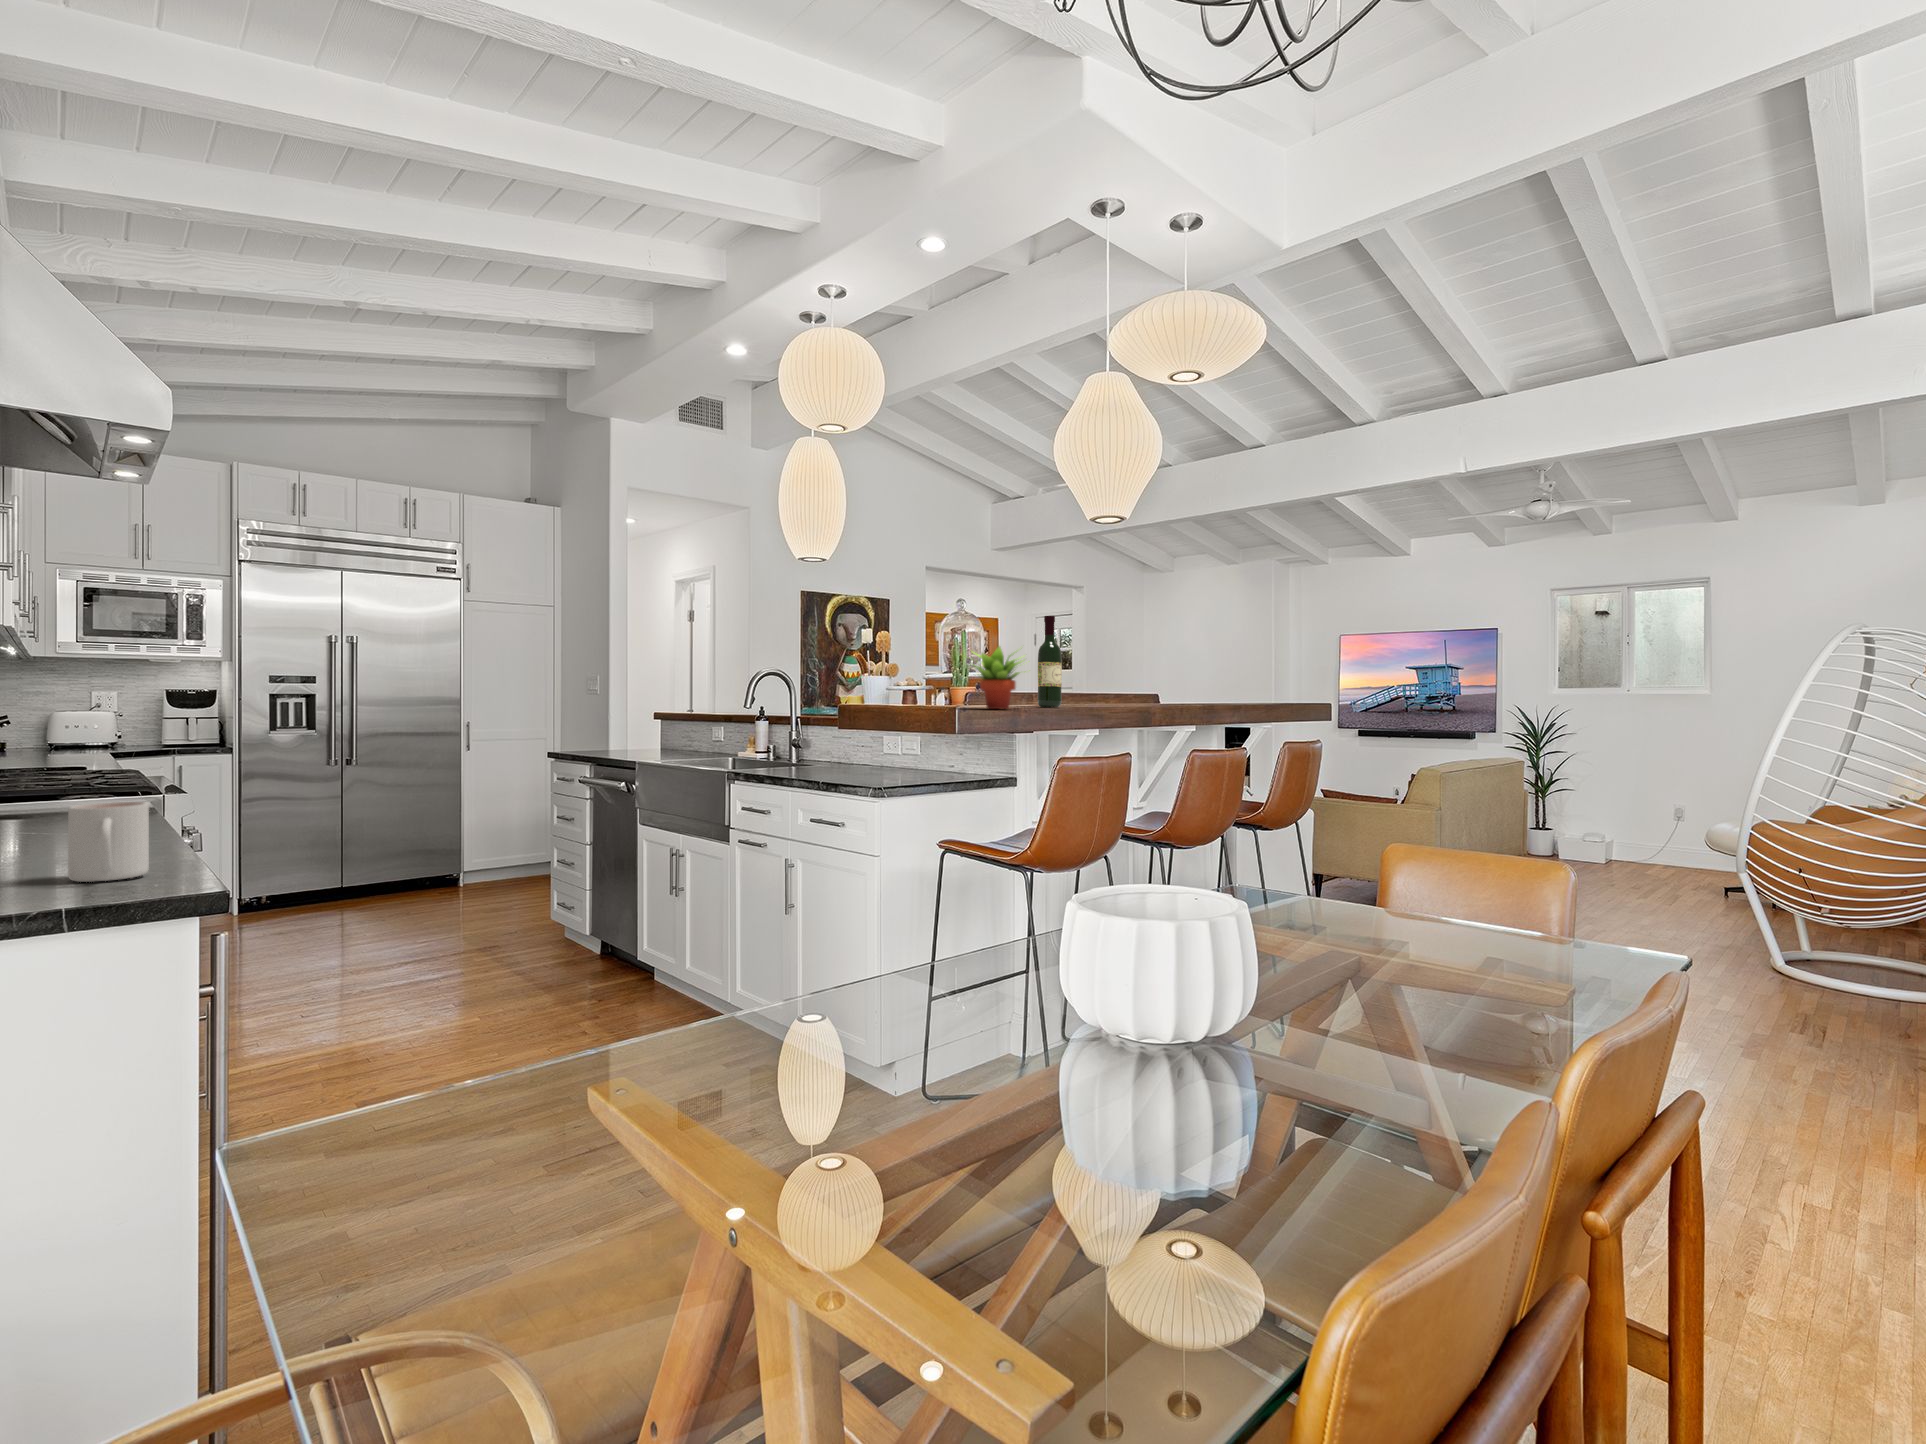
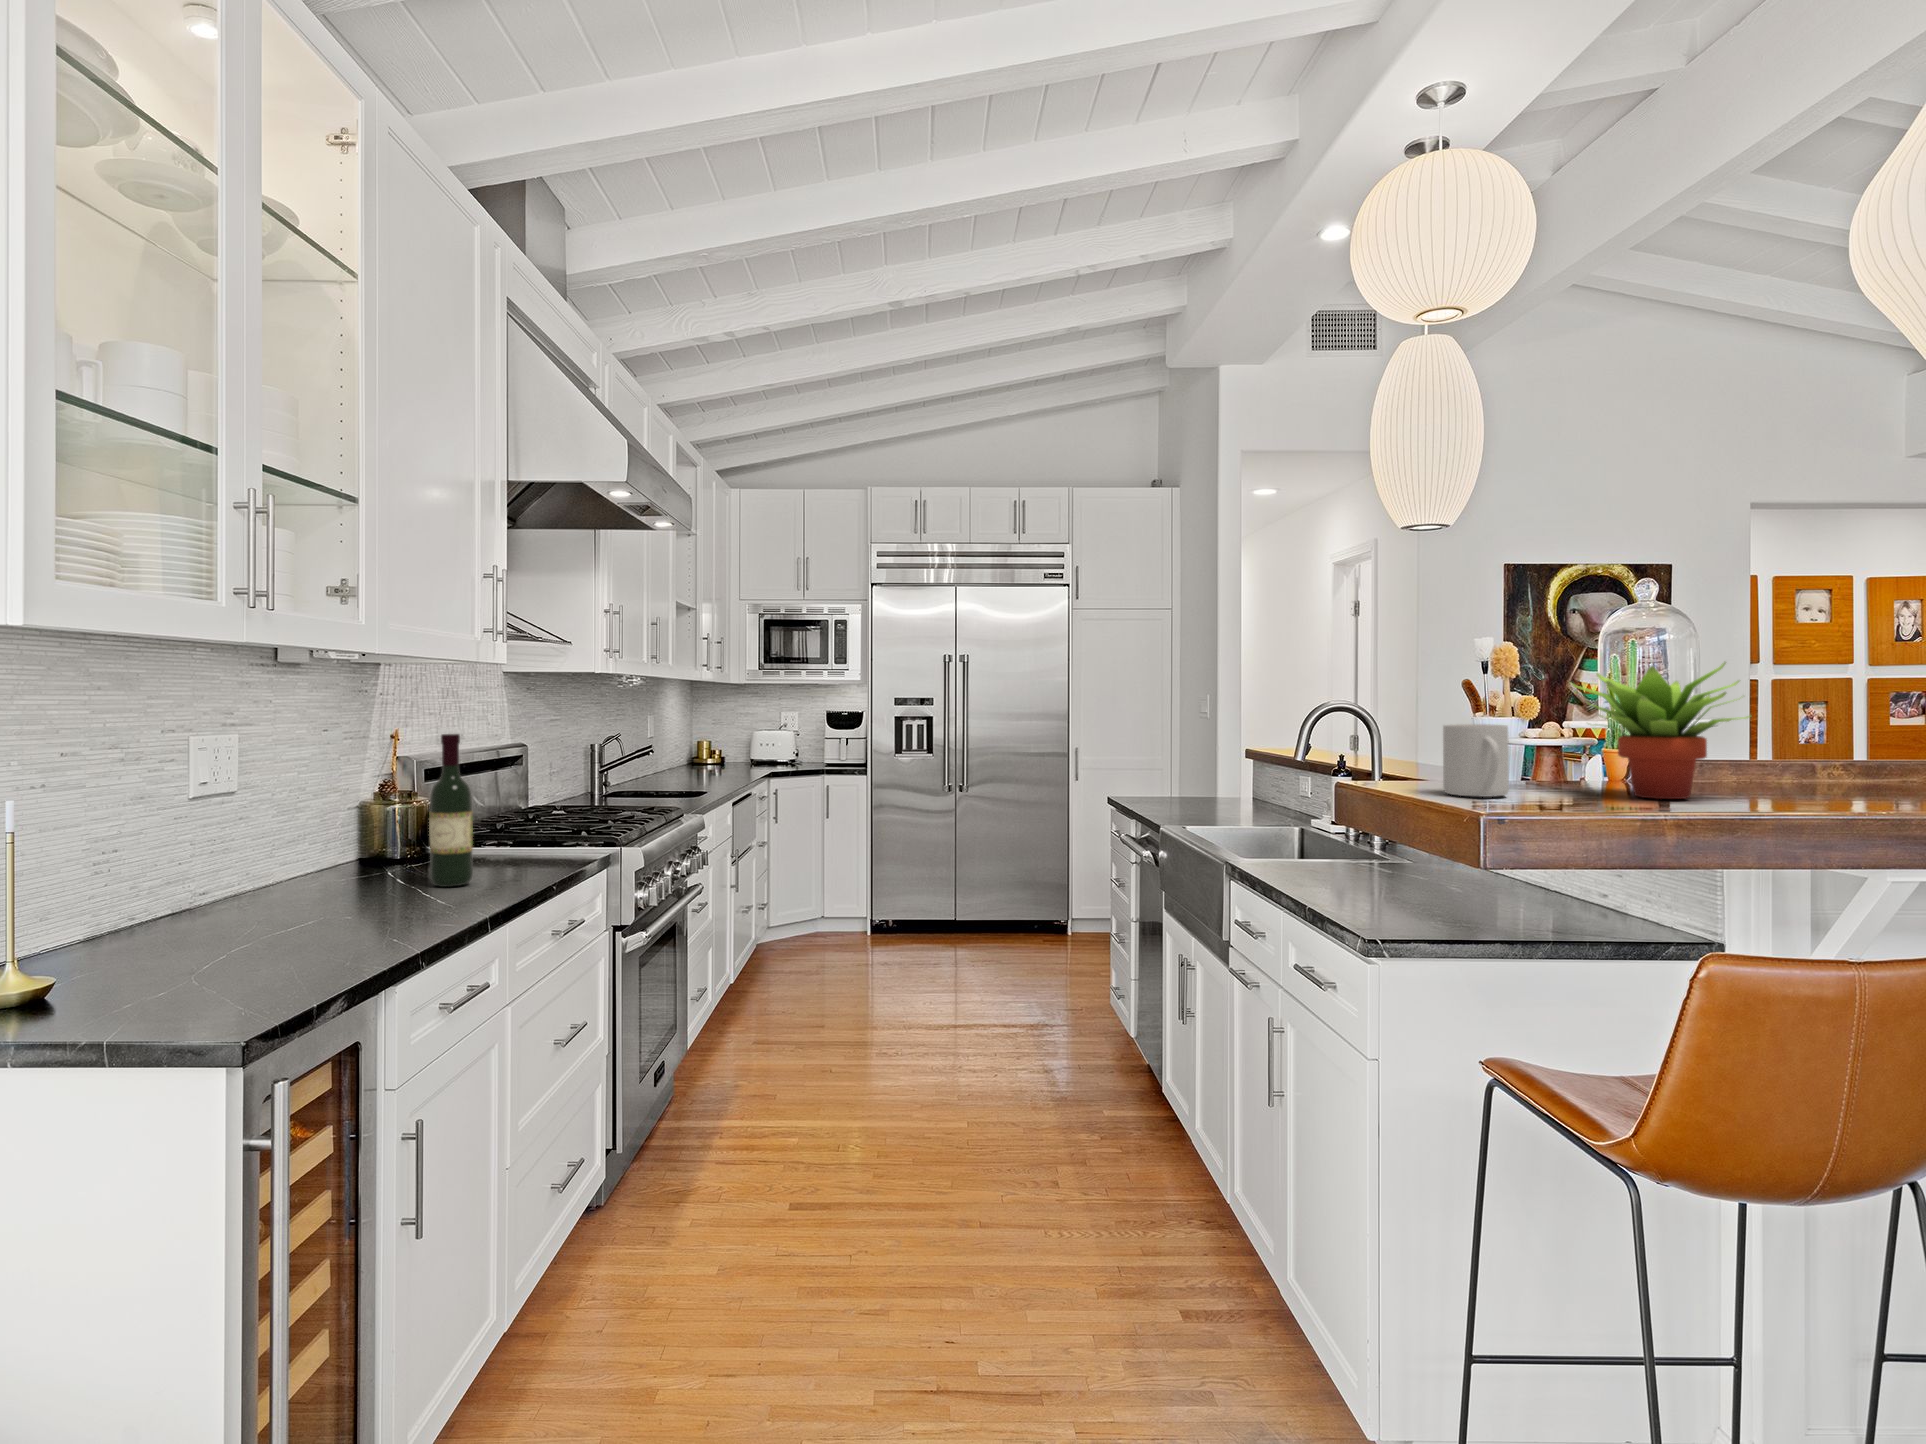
wine bottle: present [1038,616,1062,707] -> present [429,734,473,887]
mug: present [68,802,149,882] -> present [1443,724,1509,797]

